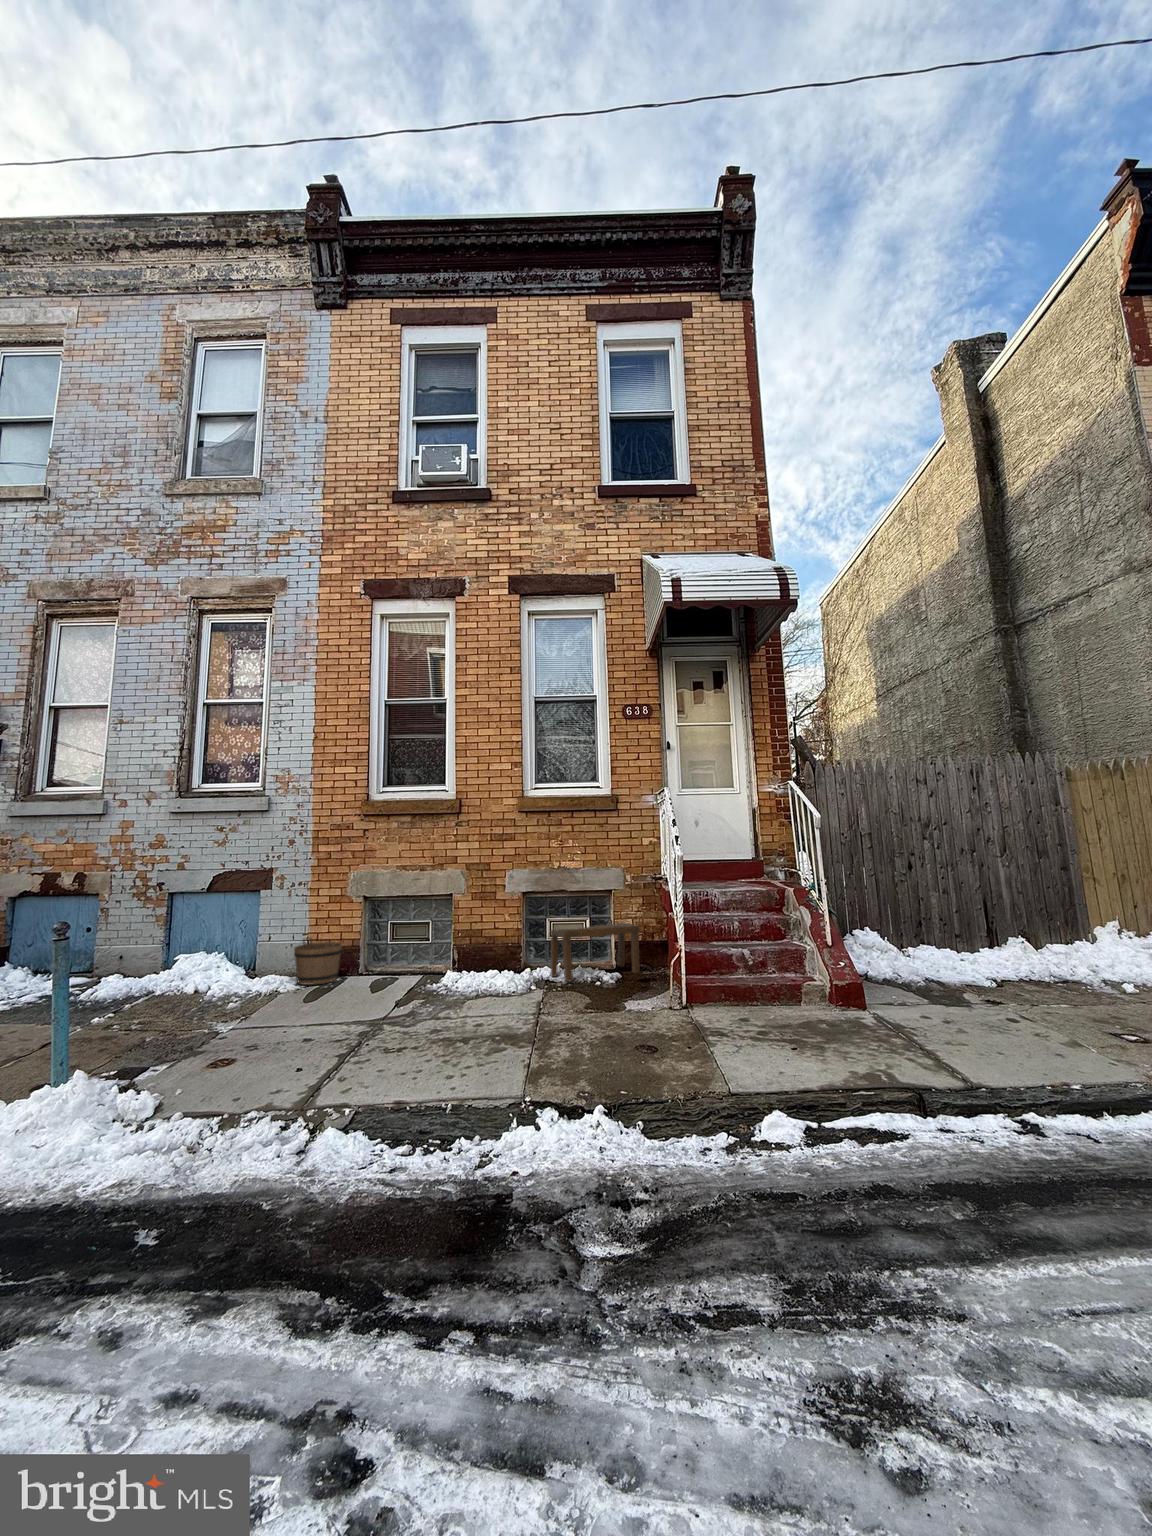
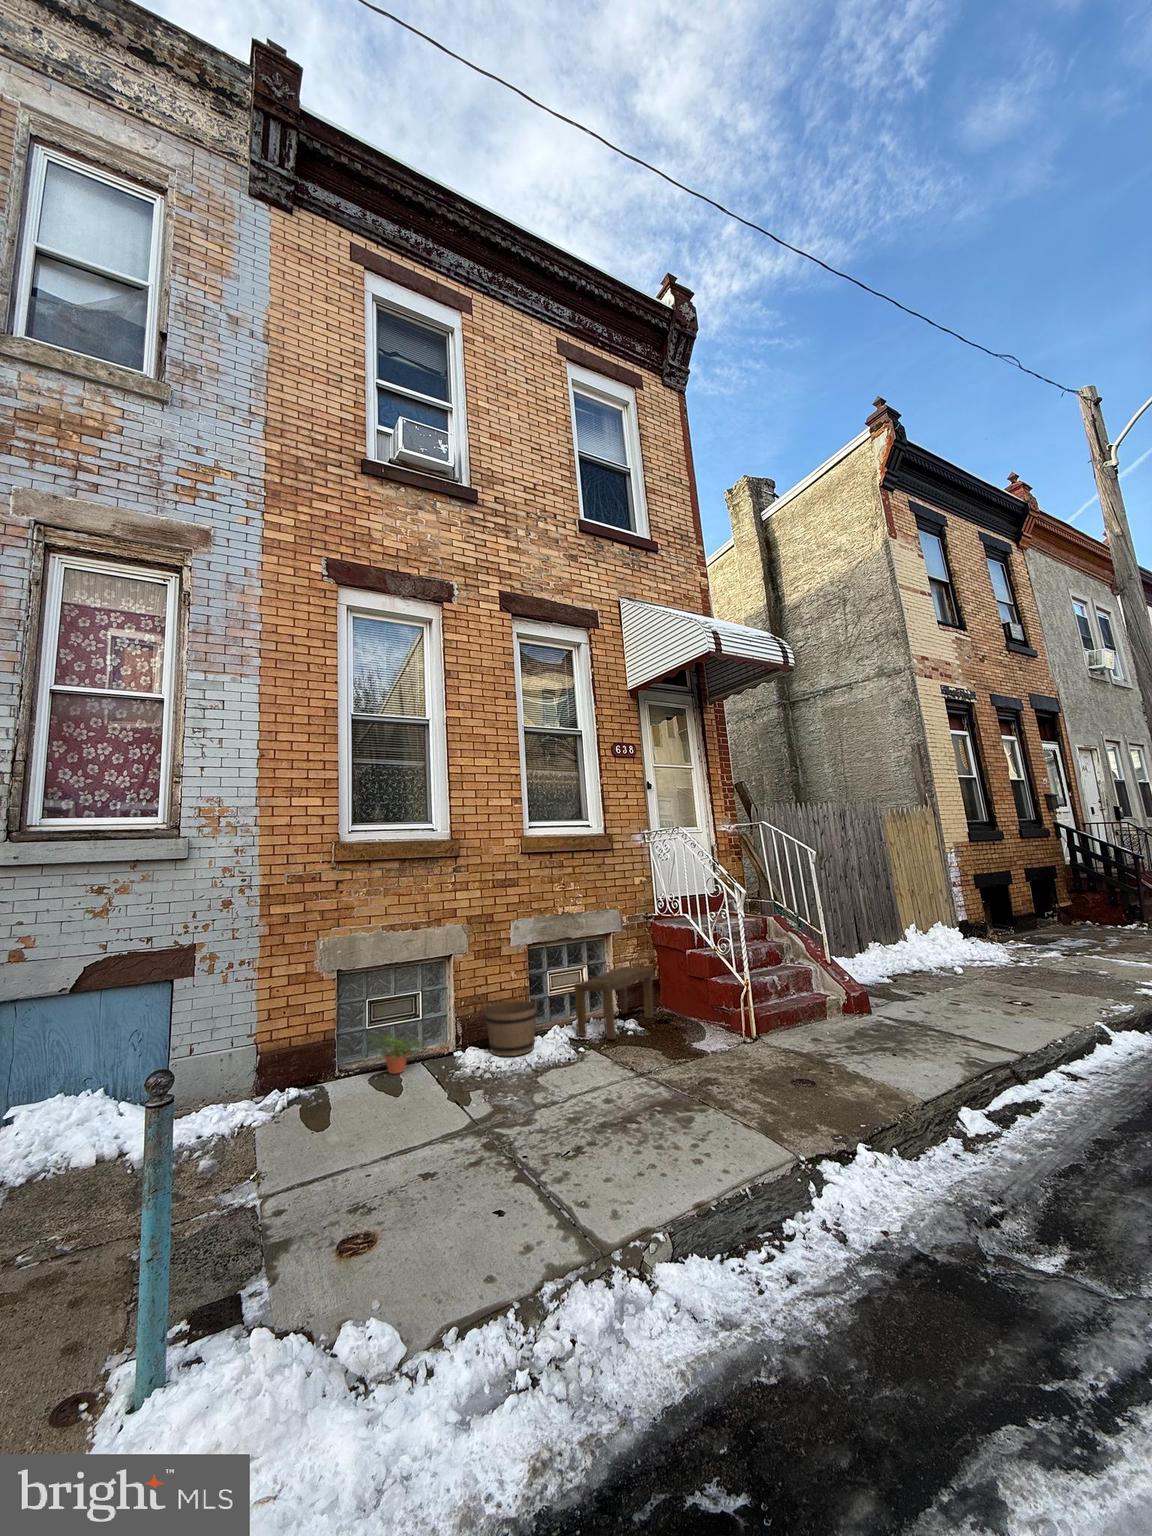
bucket: present [294,938,342,985] -> present [484,999,537,1056]
potted plant: none [375,946,425,978] -> present [368,1031,428,1074]

